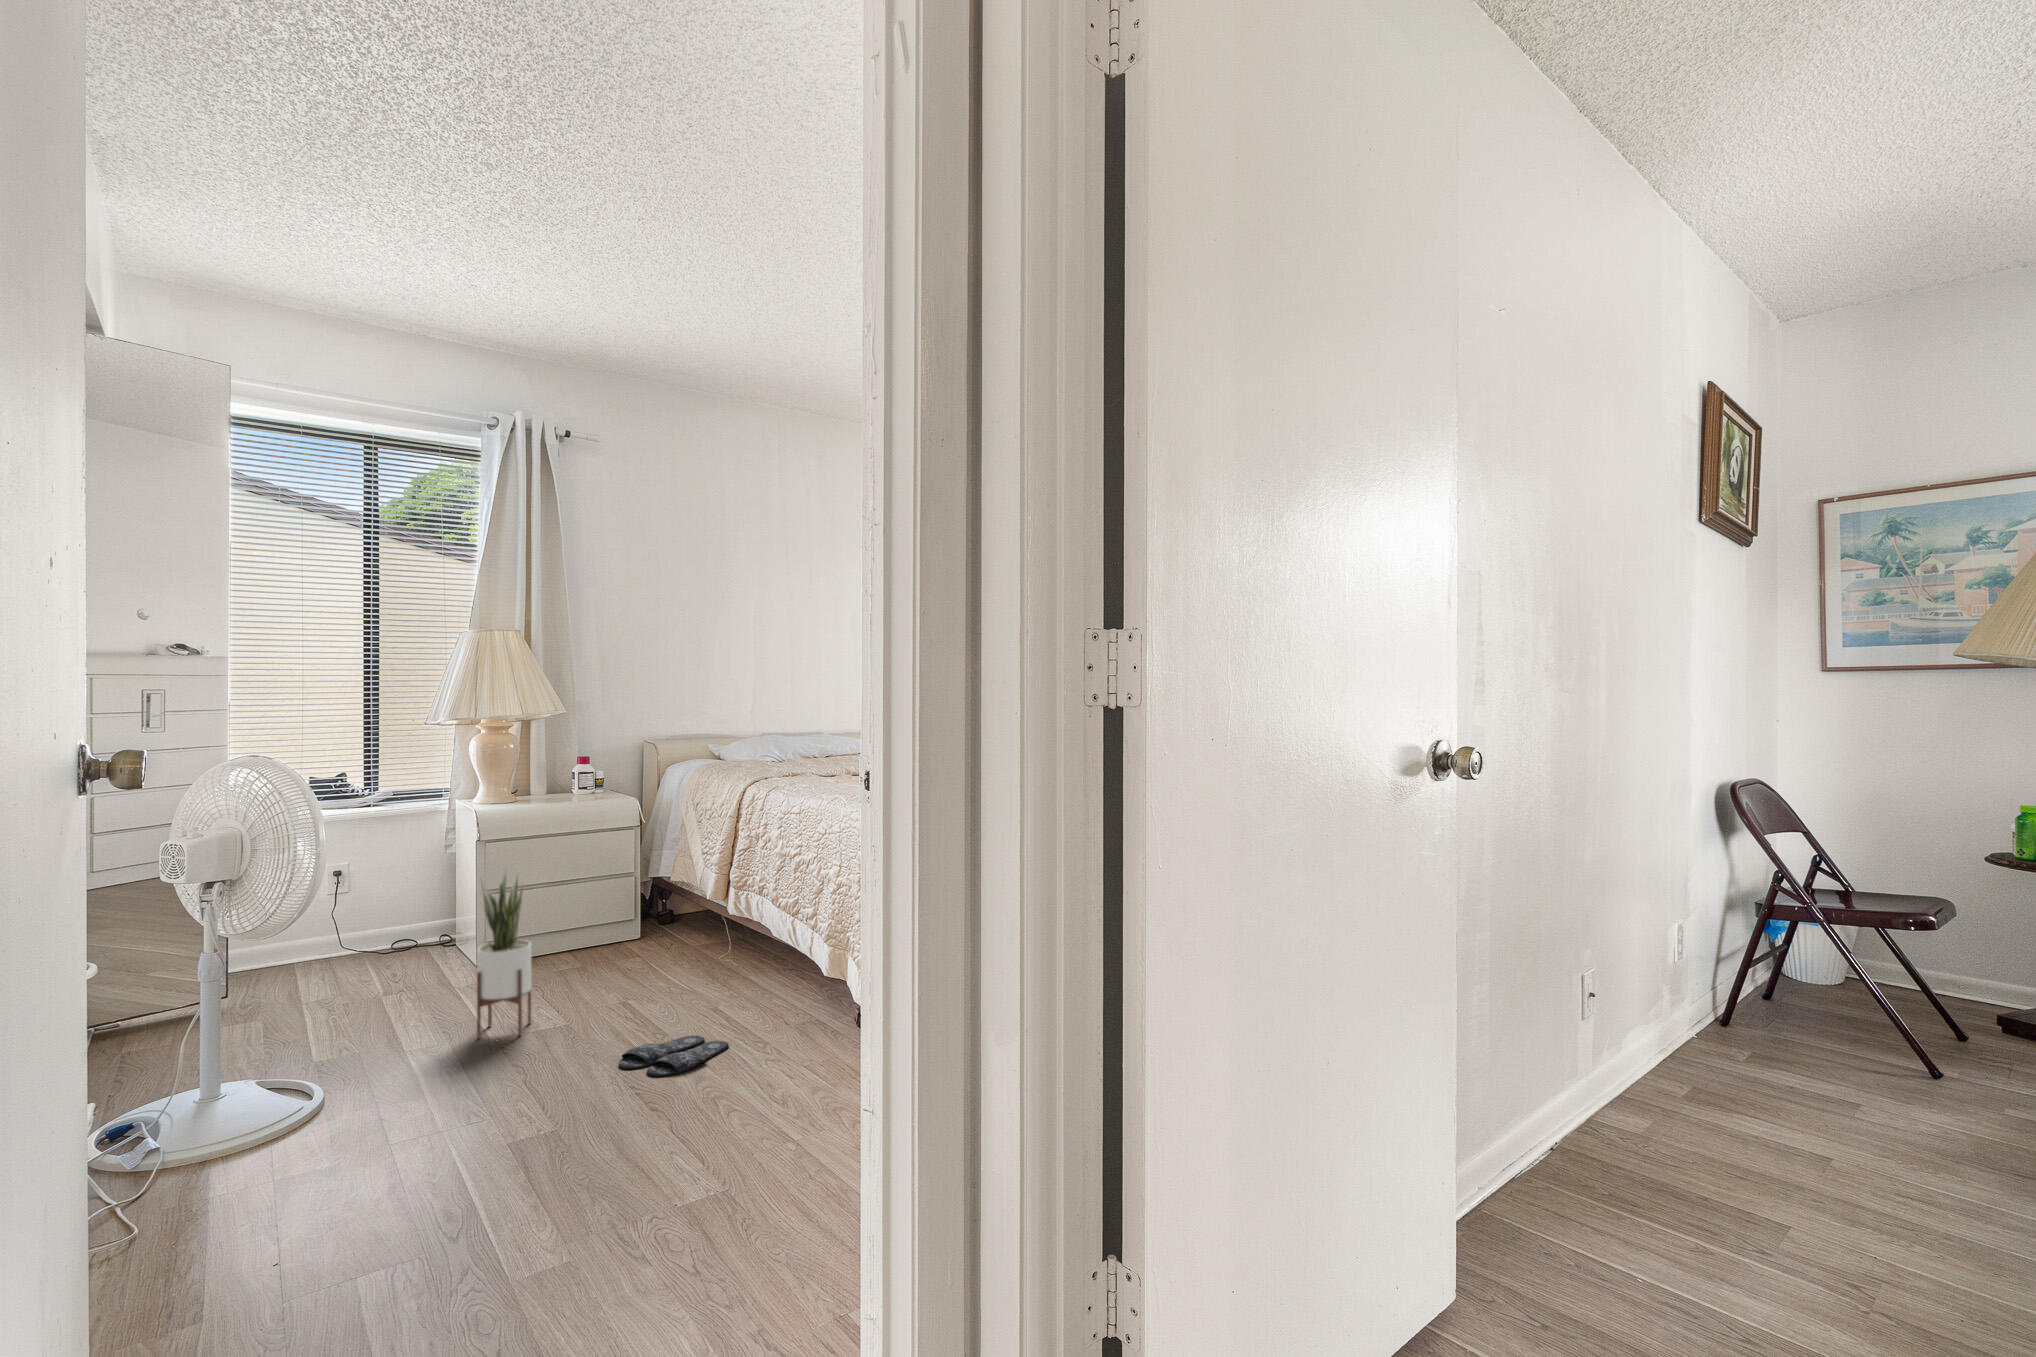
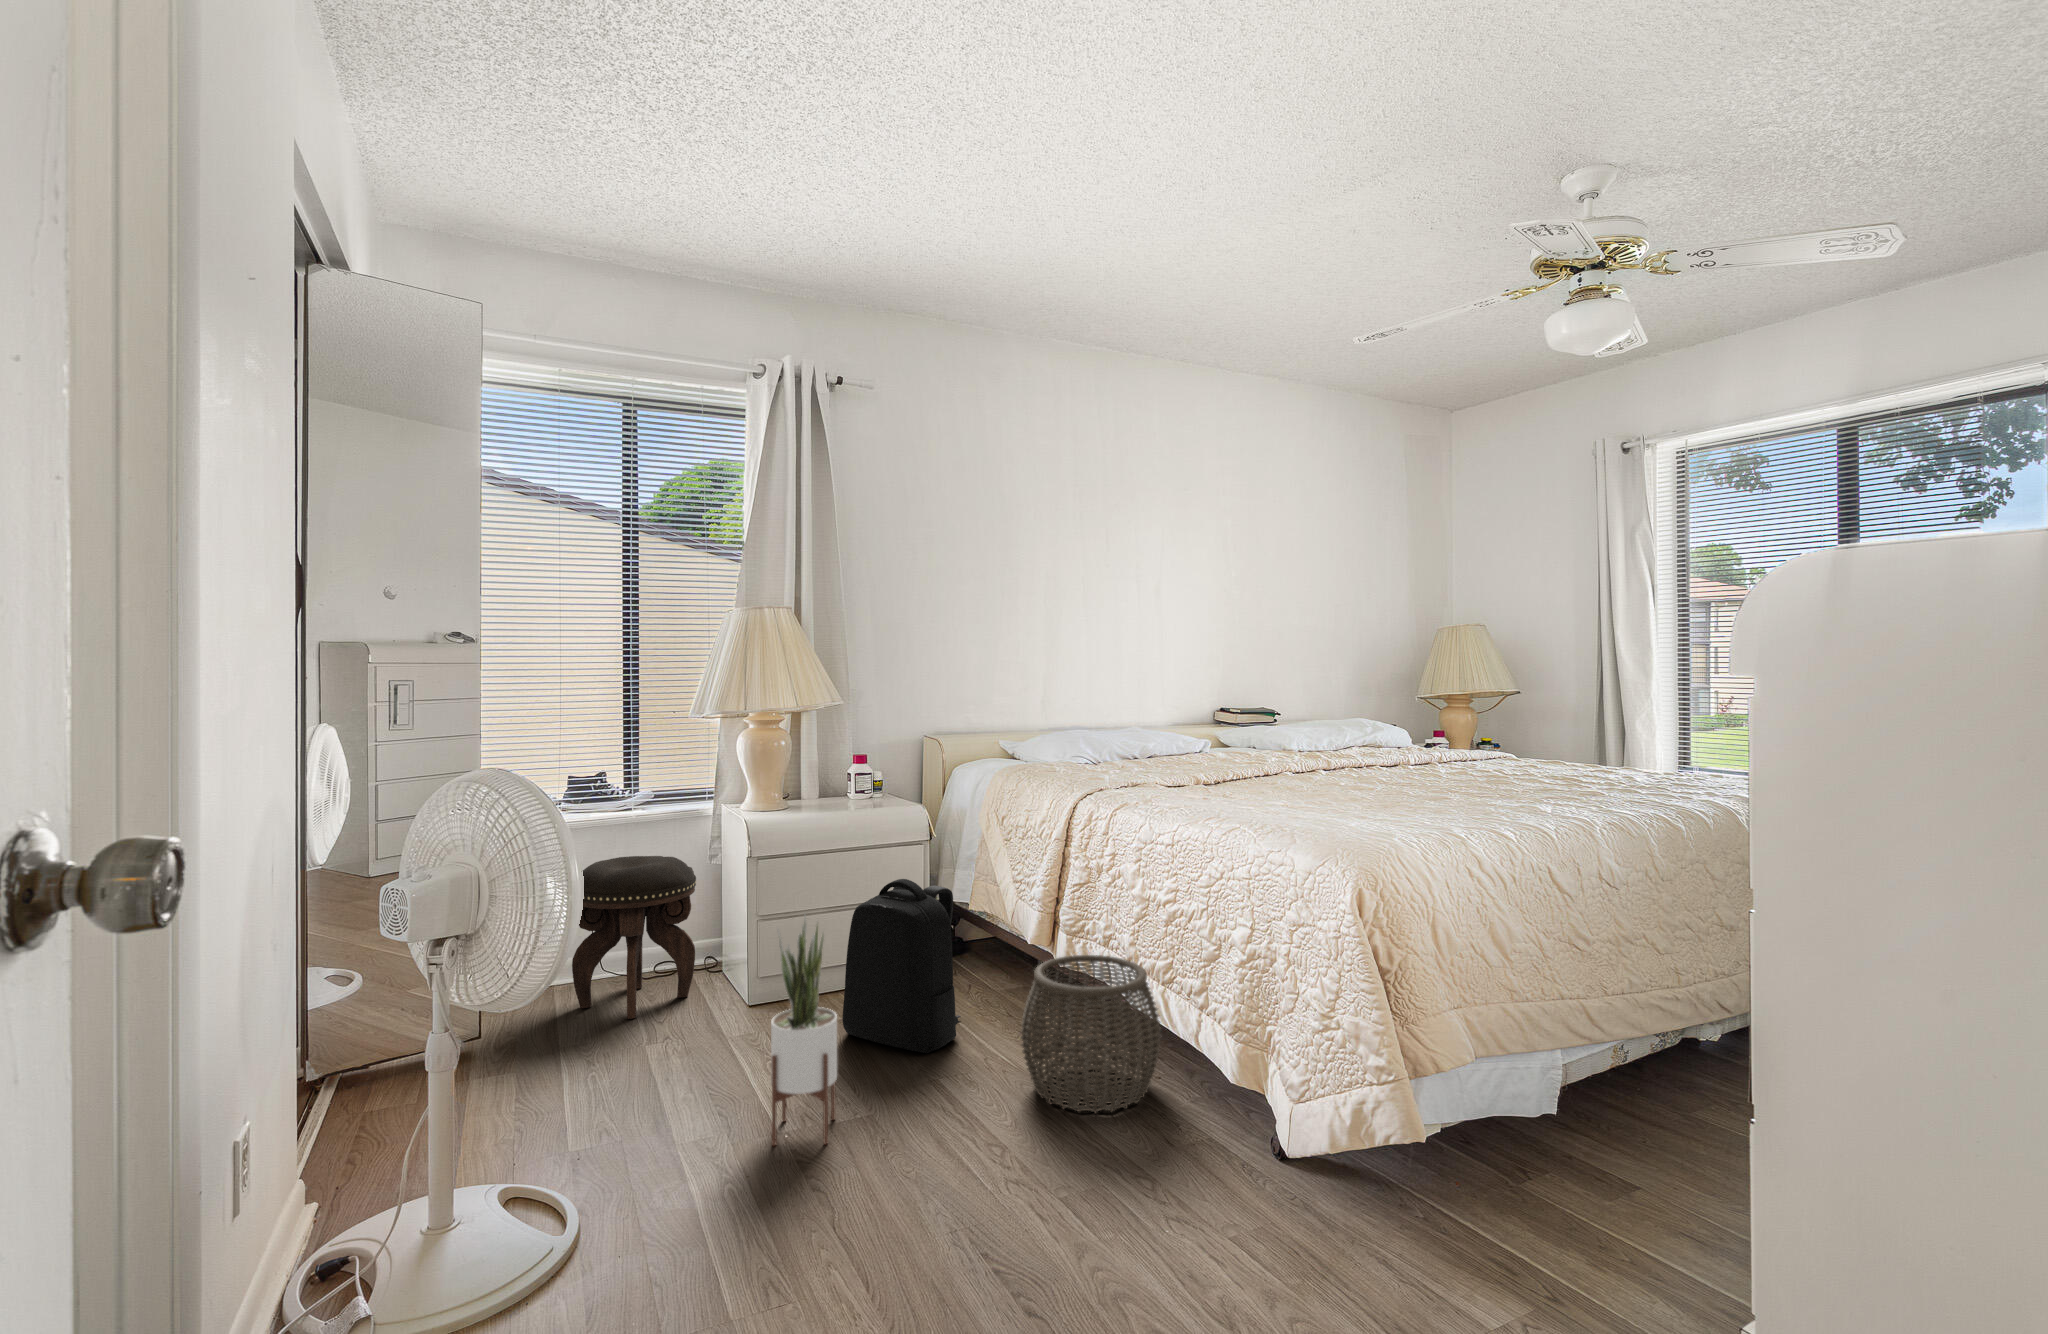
footstool: none [312,843,428,976] -> present [572,856,696,1019]
backpack: none [551,851,655,984] -> present [842,879,961,1053]
woven basket: none [683,901,791,1010] -> present [1021,955,1161,1113]
slippers: present [619,1035,729,1076] -> none [976,1165,1120,1256]

